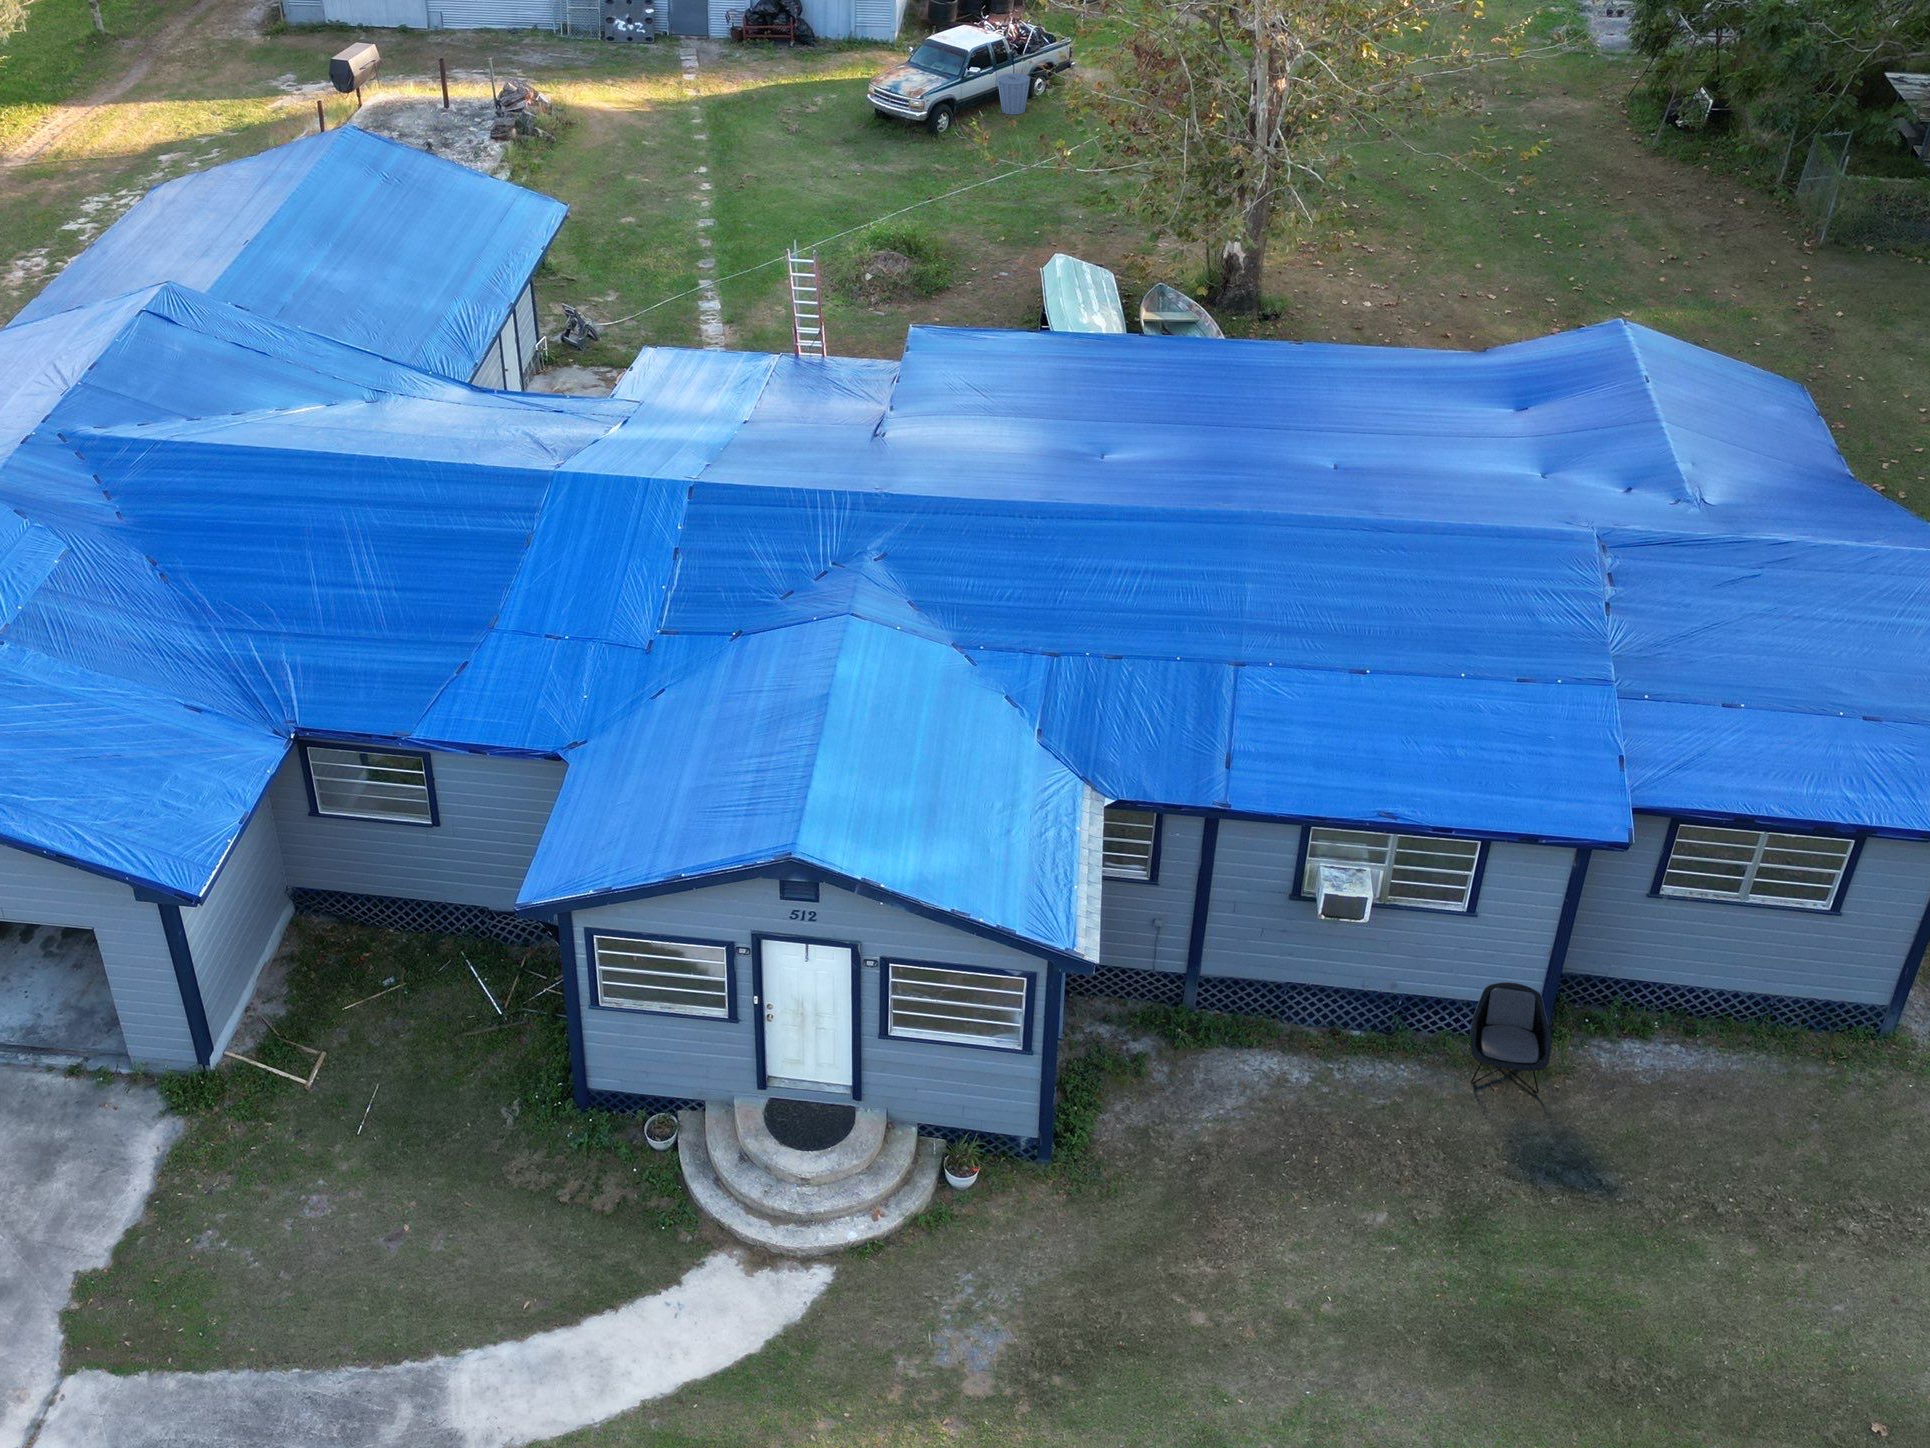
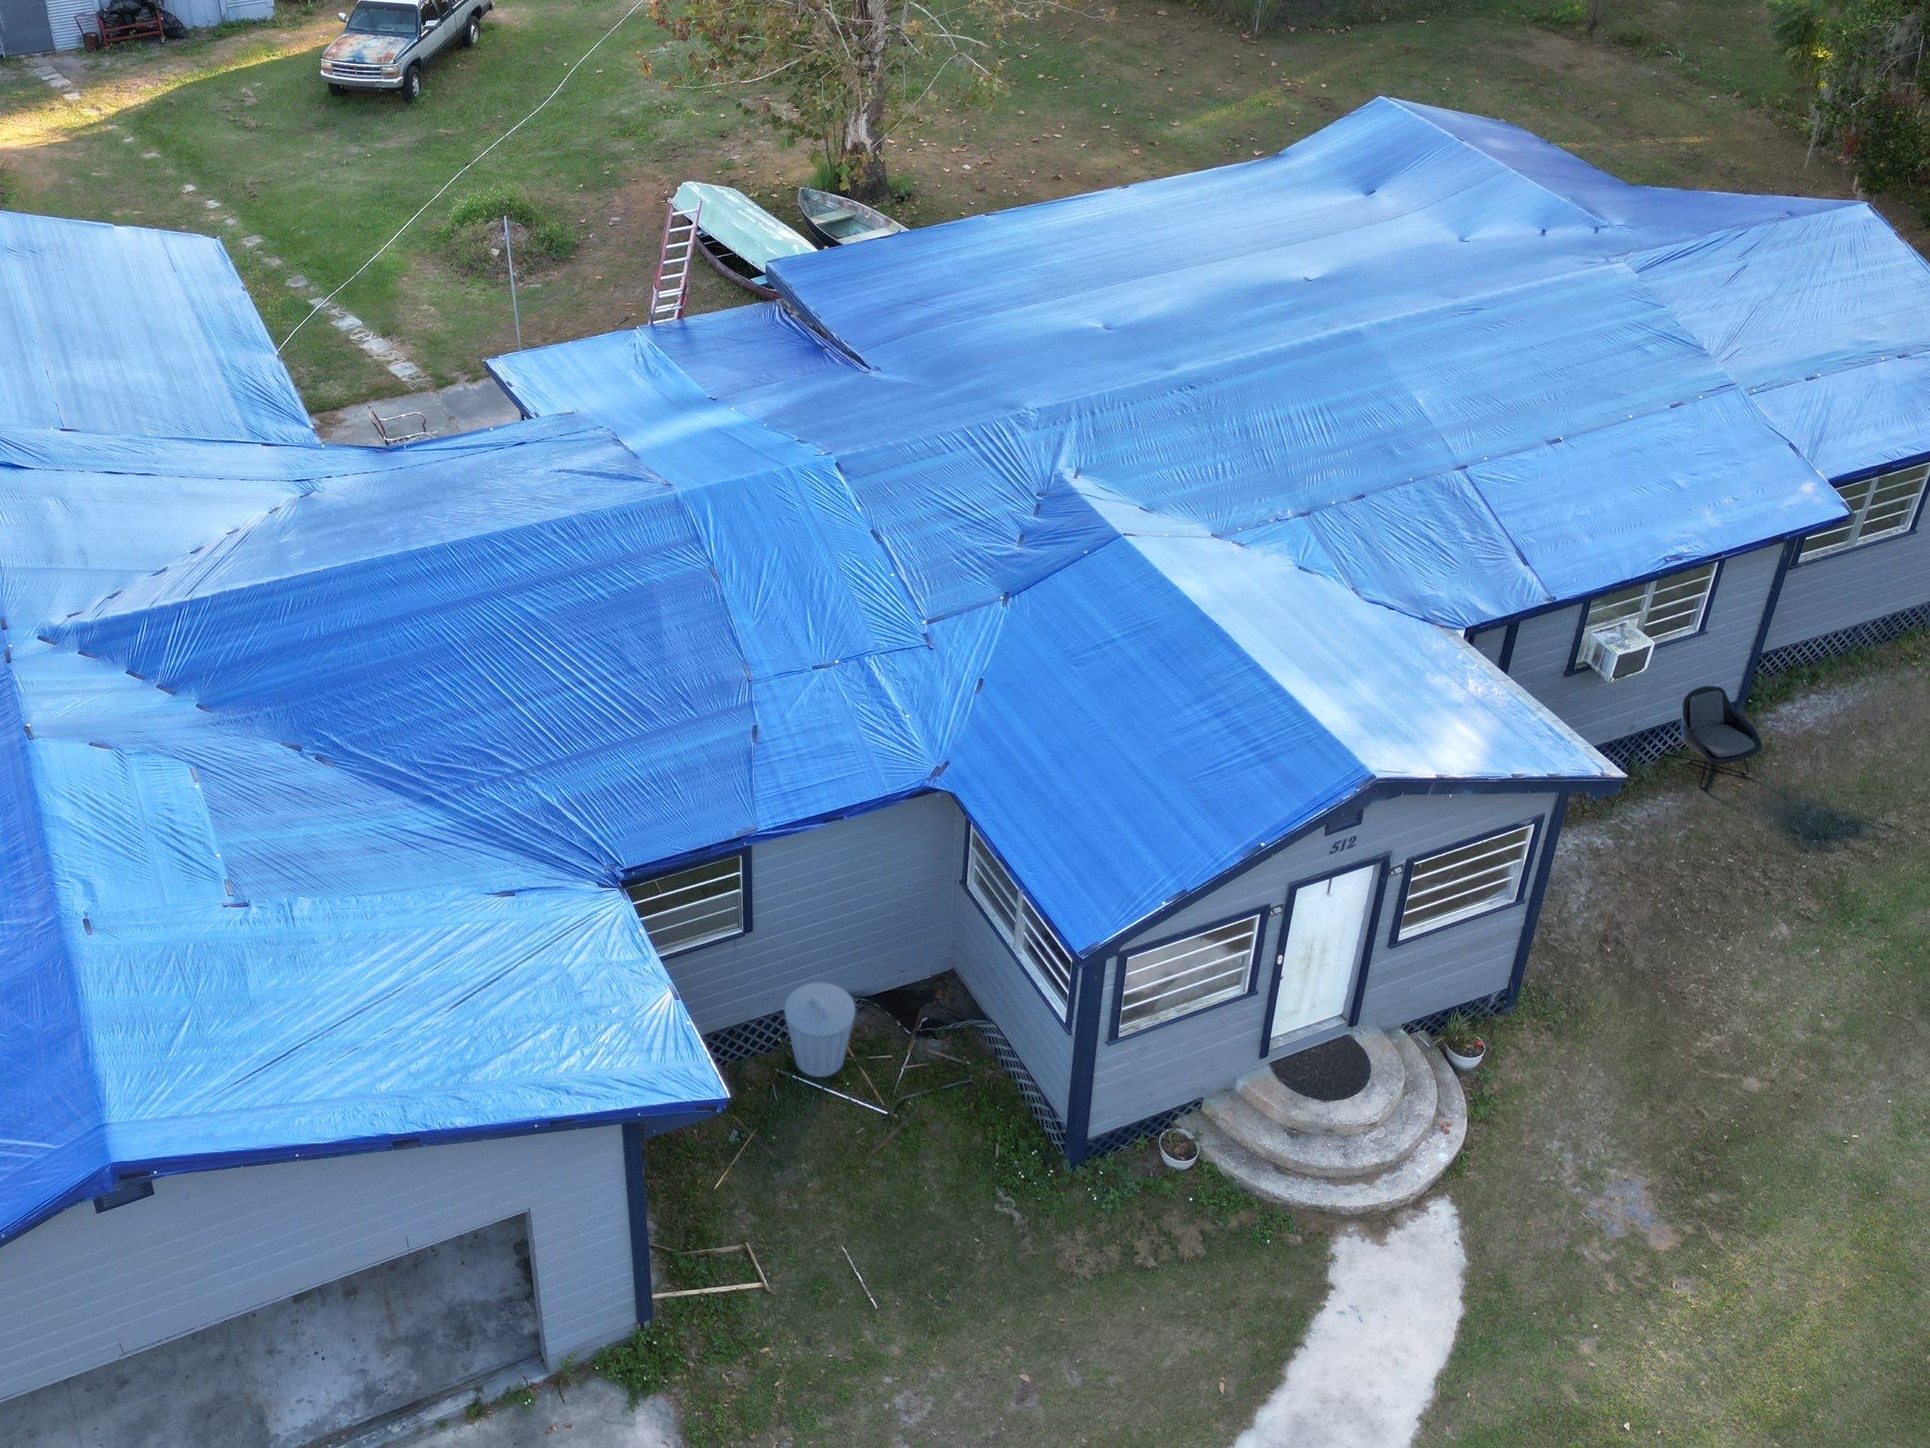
trash can: present [997,73,1030,115] -> present [784,983,856,1077]

